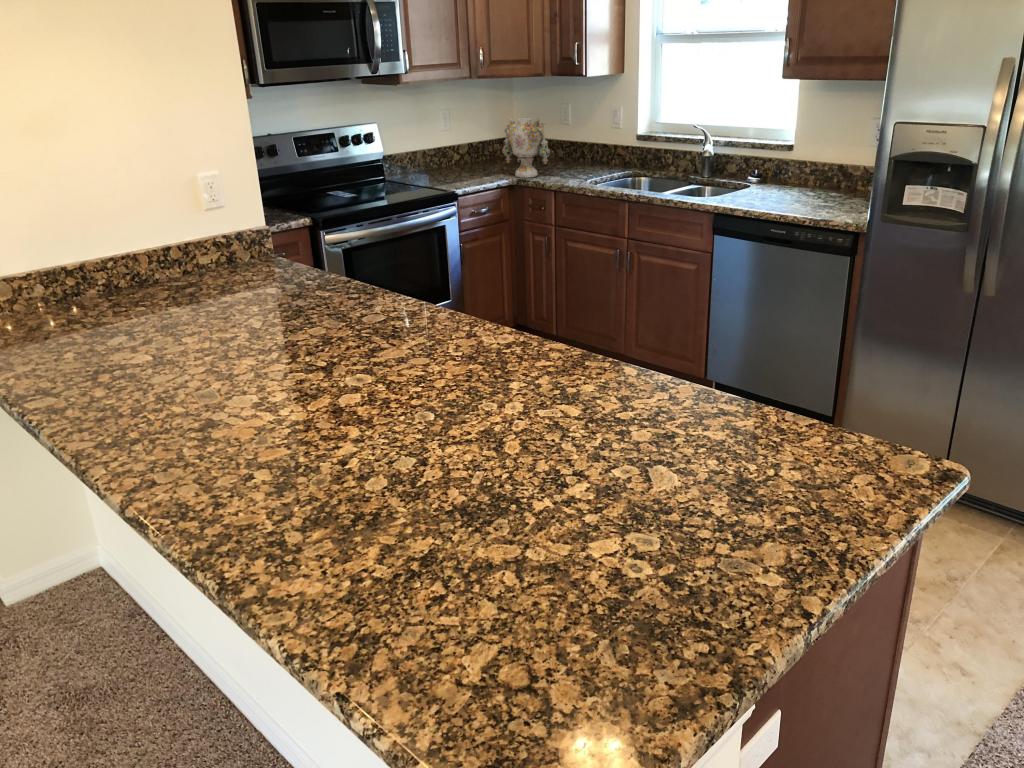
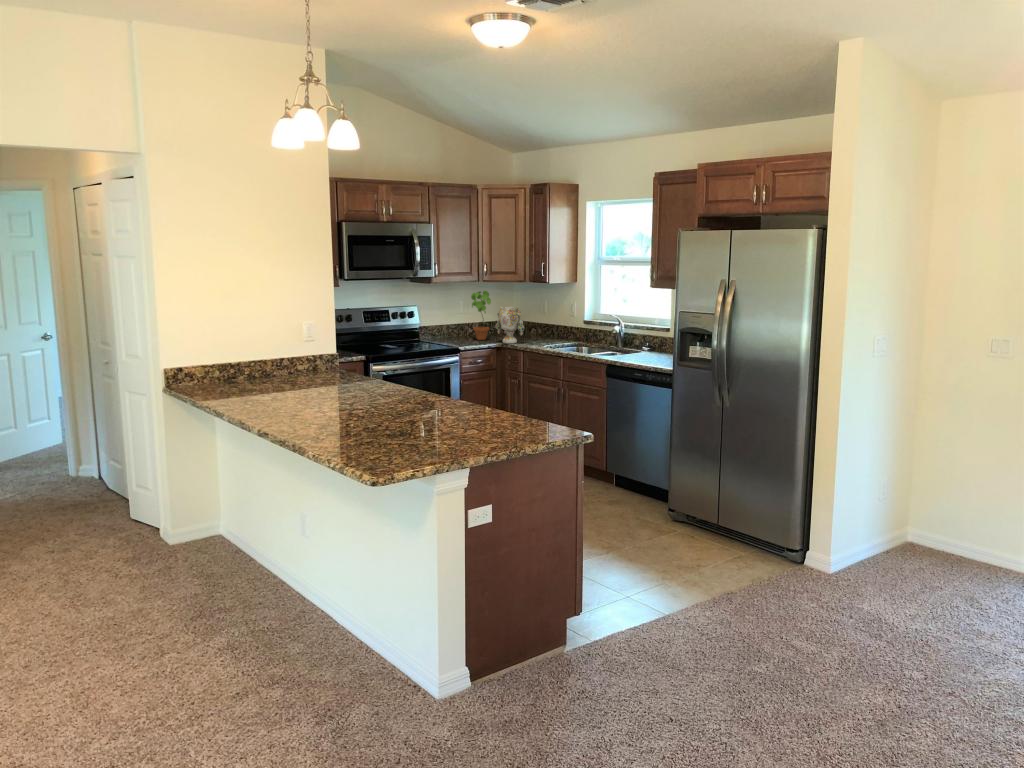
potted plant: none [459,93,491,173] -> present [471,291,491,340]

